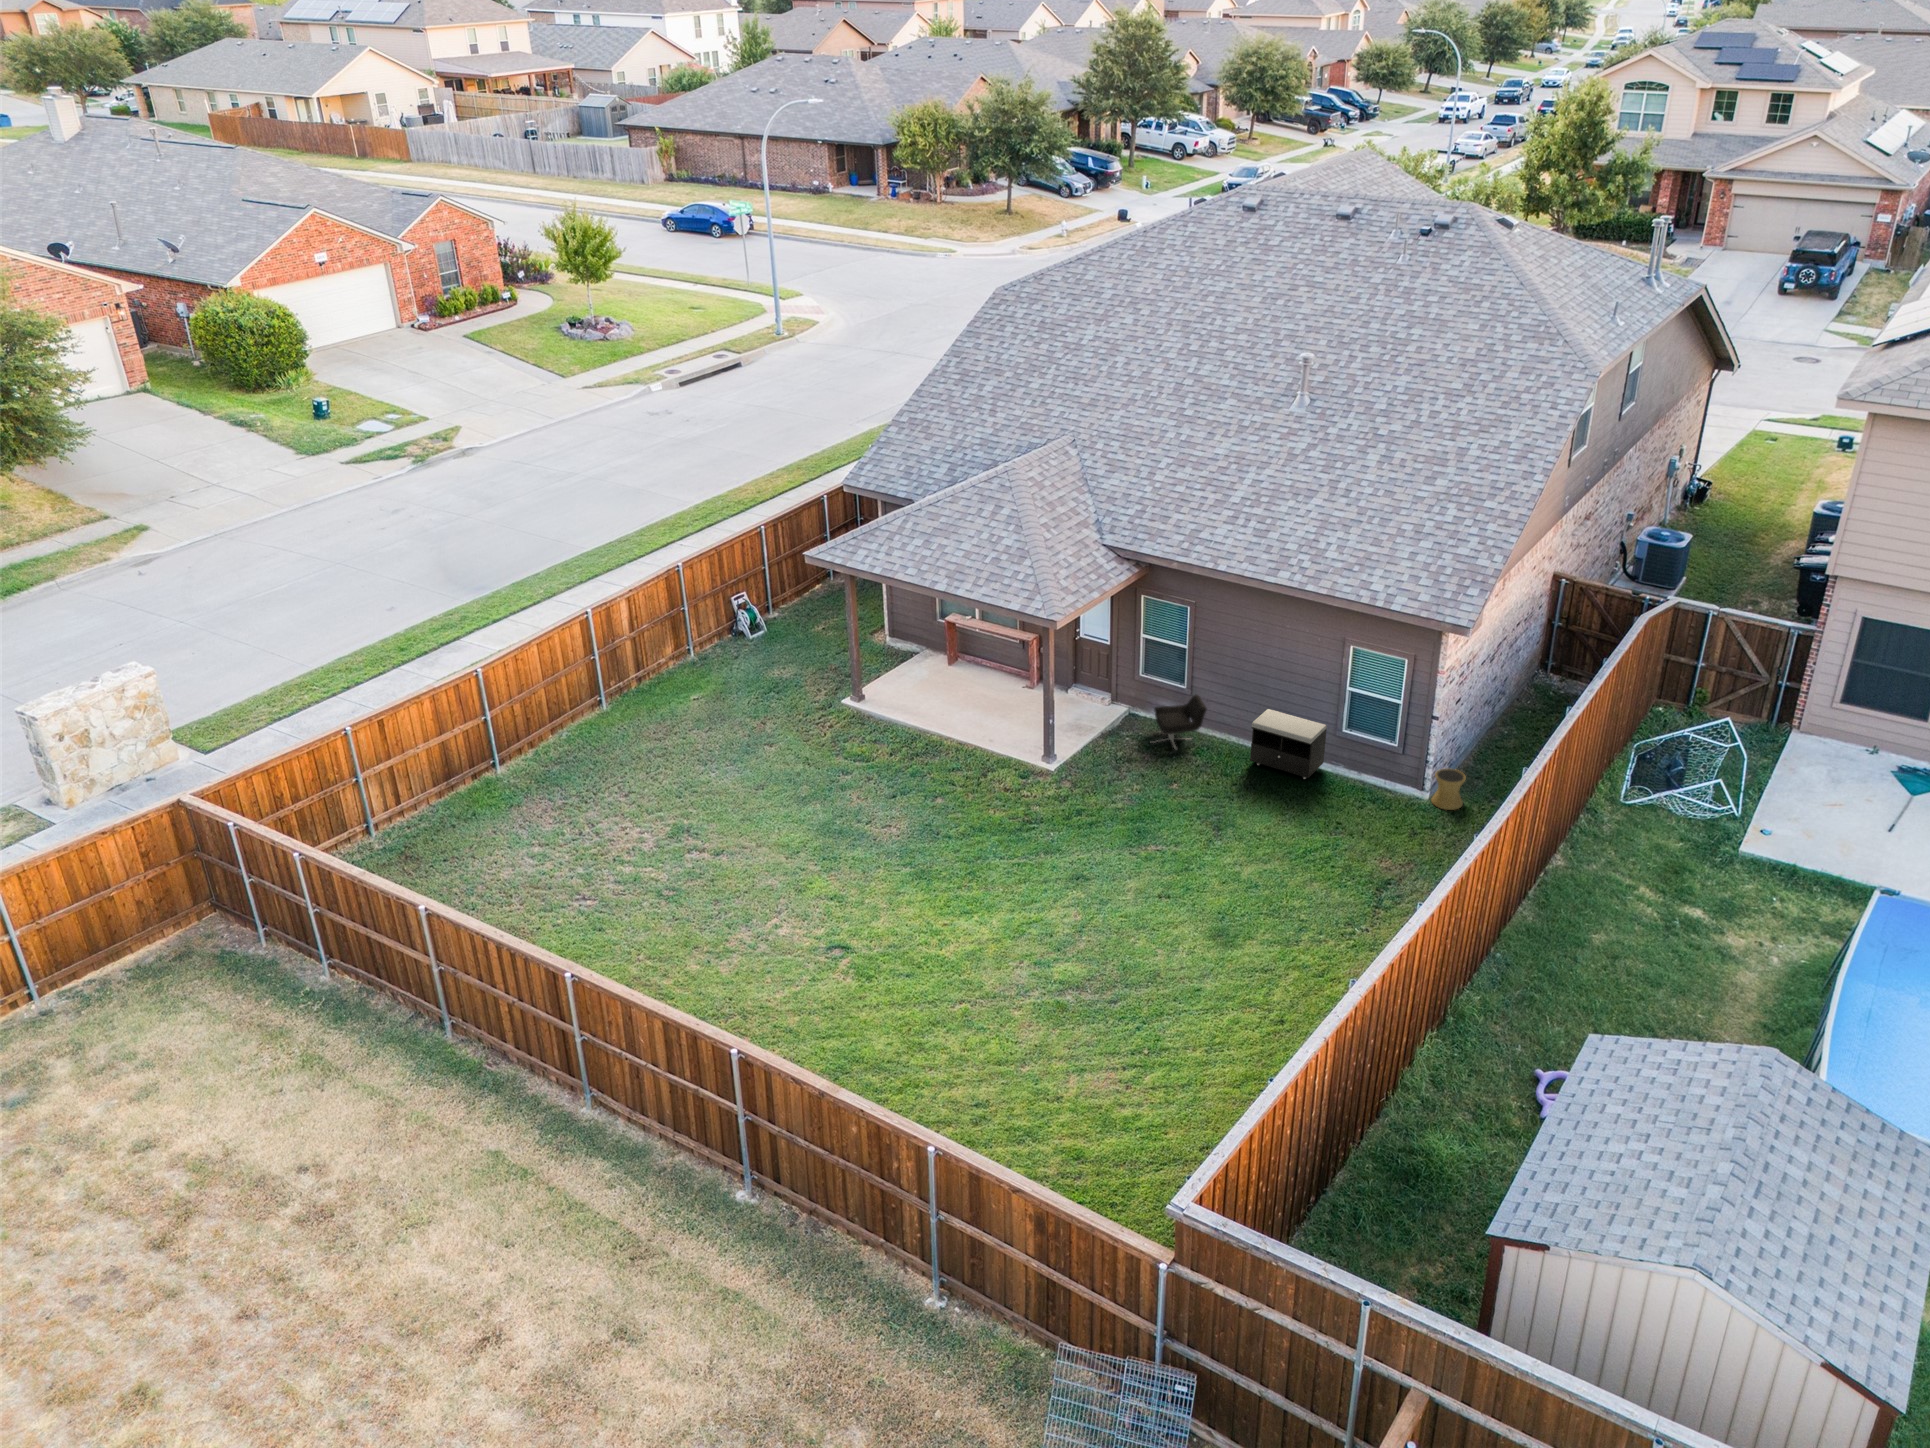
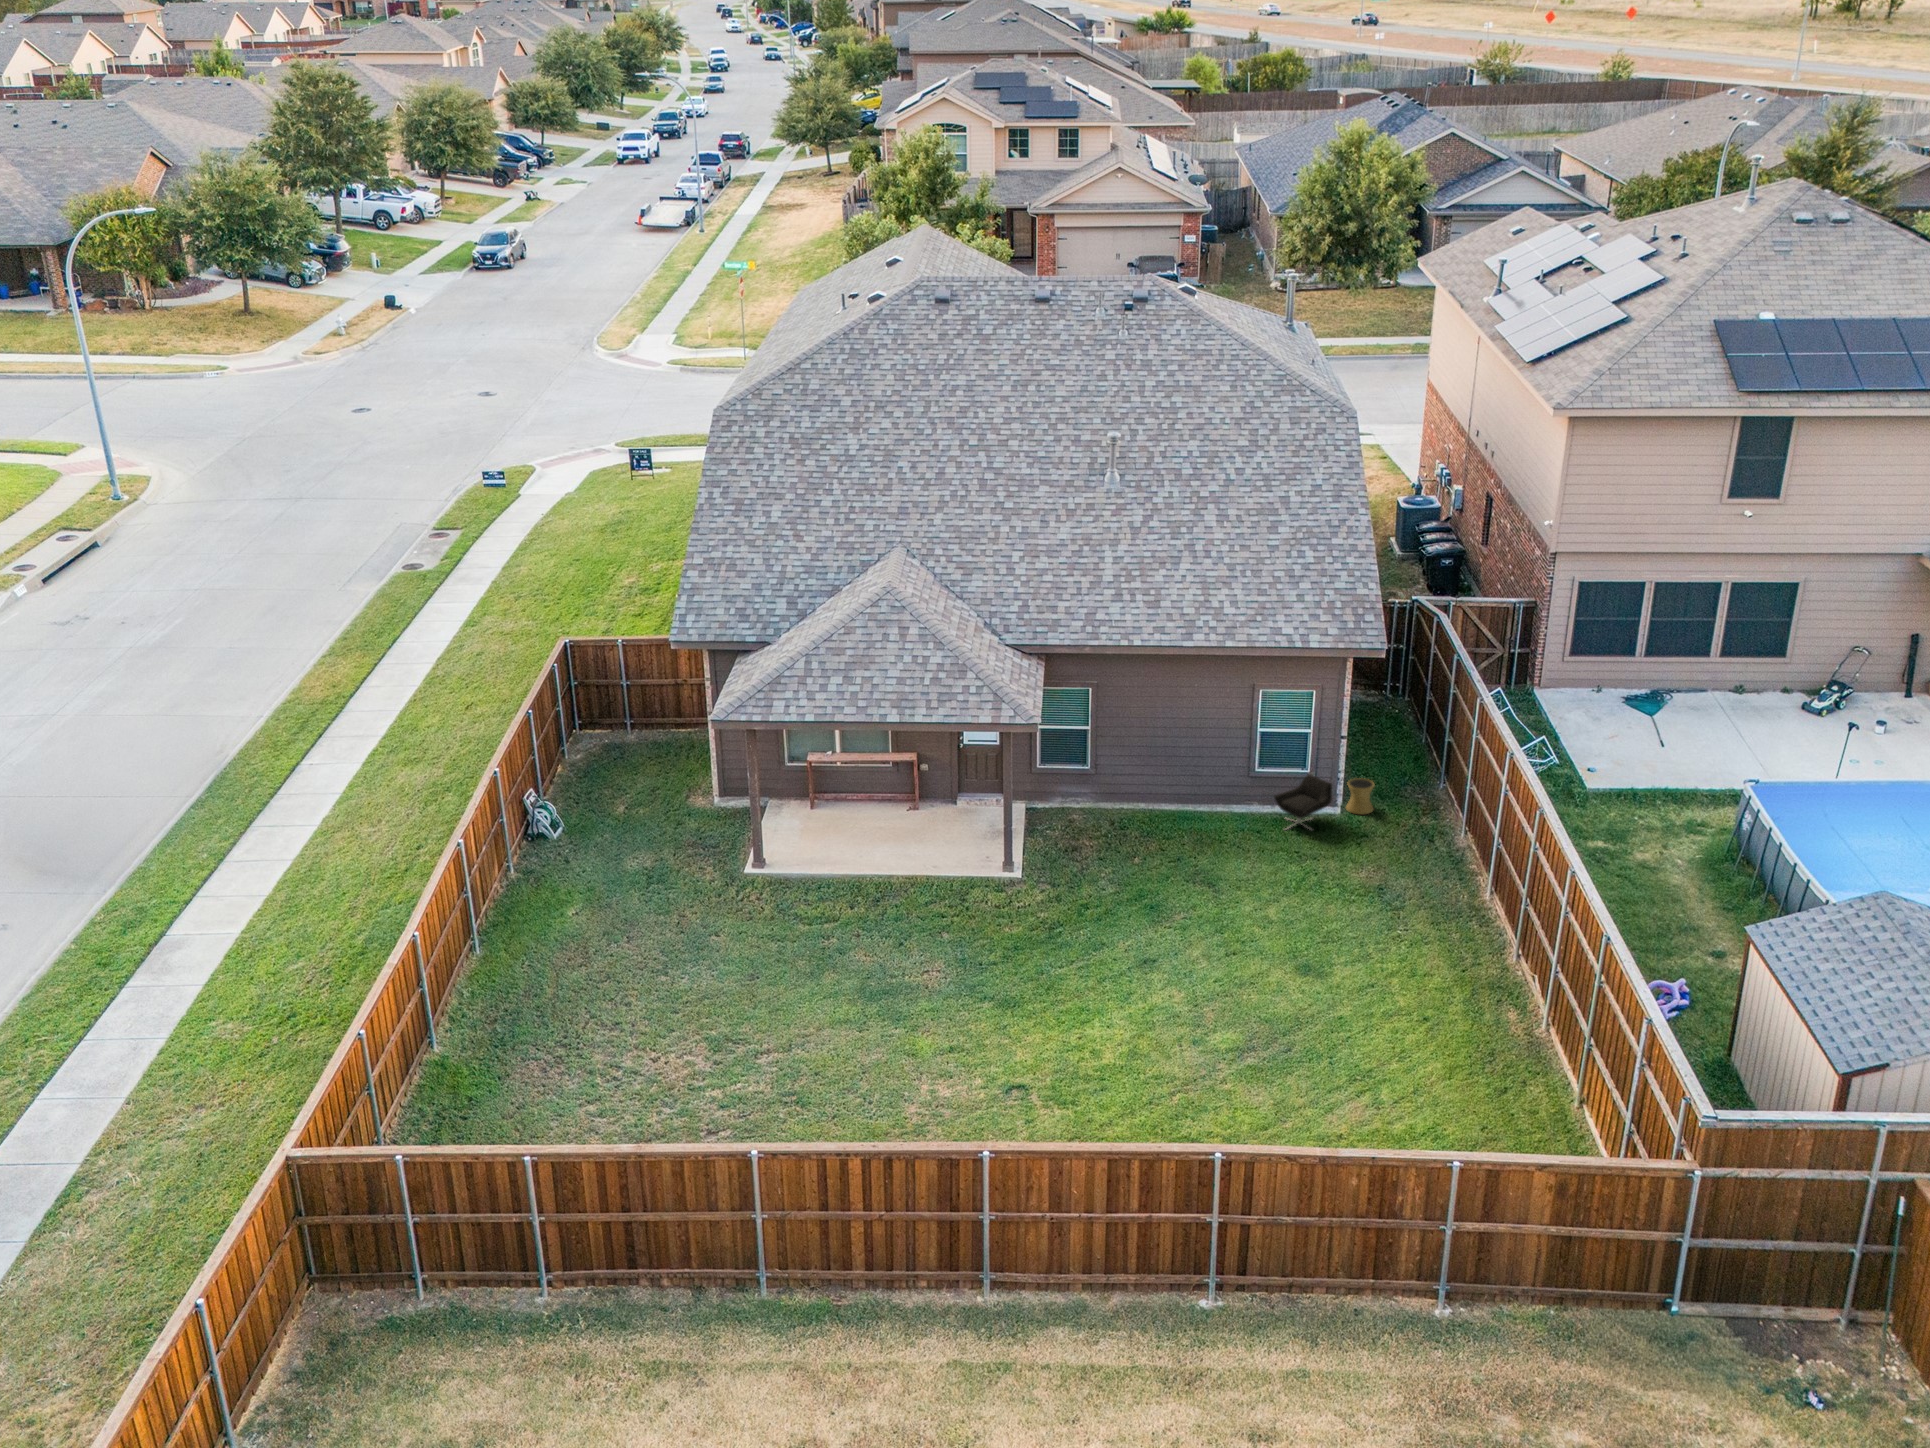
lounge chair: present [1154,695,1207,749] -> present [1274,775,1332,828]
storage bench: present [1250,709,1327,779] -> none [1181,768,1245,822]

